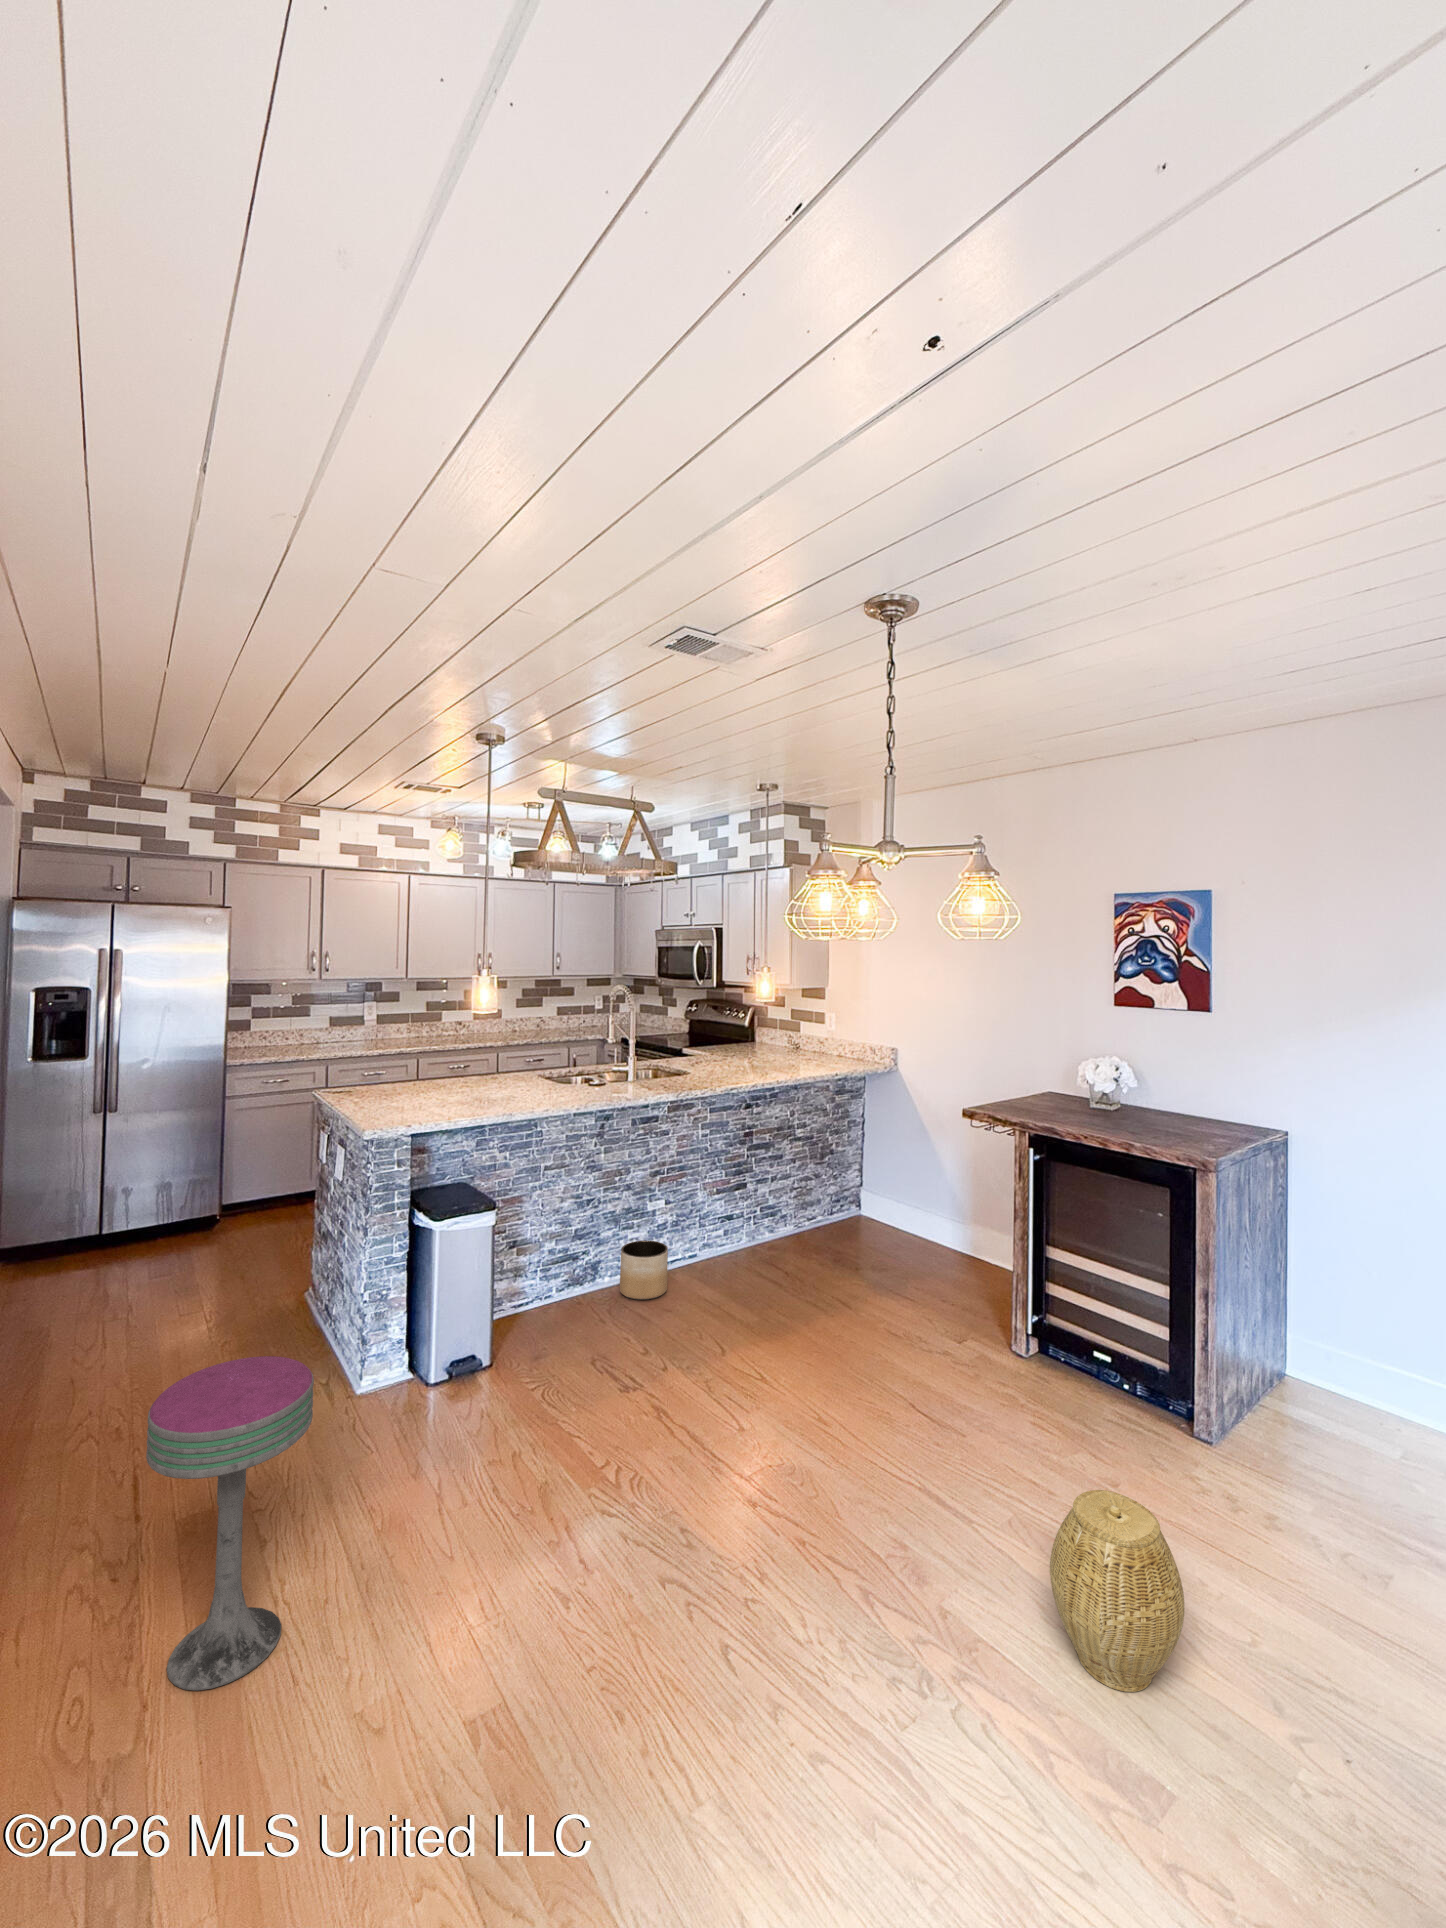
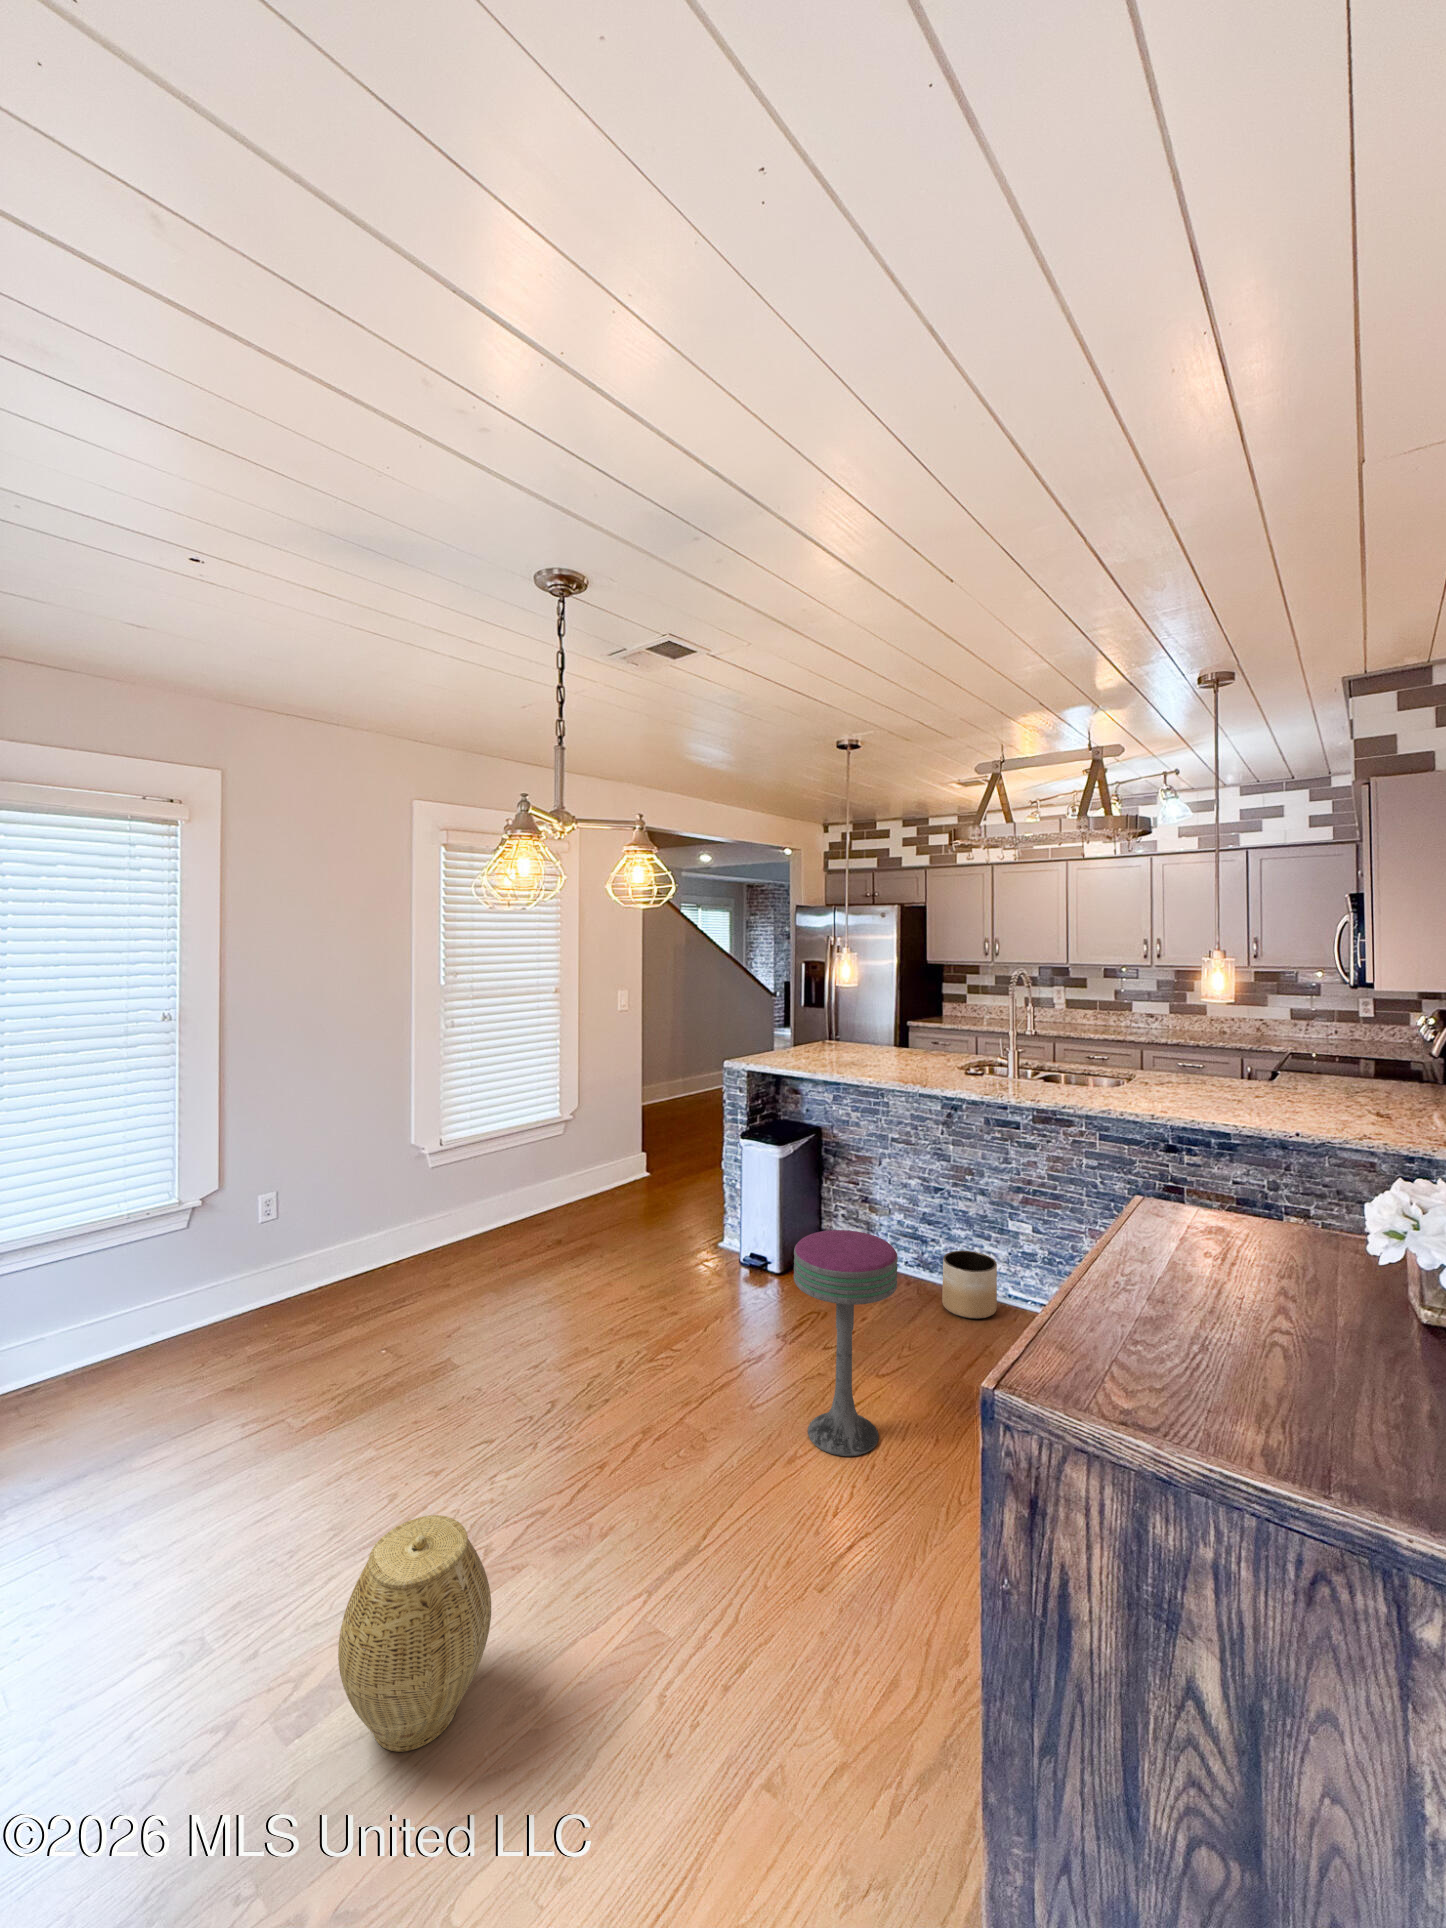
bar stool: present [146,1356,314,1691] -> present [794,1230,898,1456]

